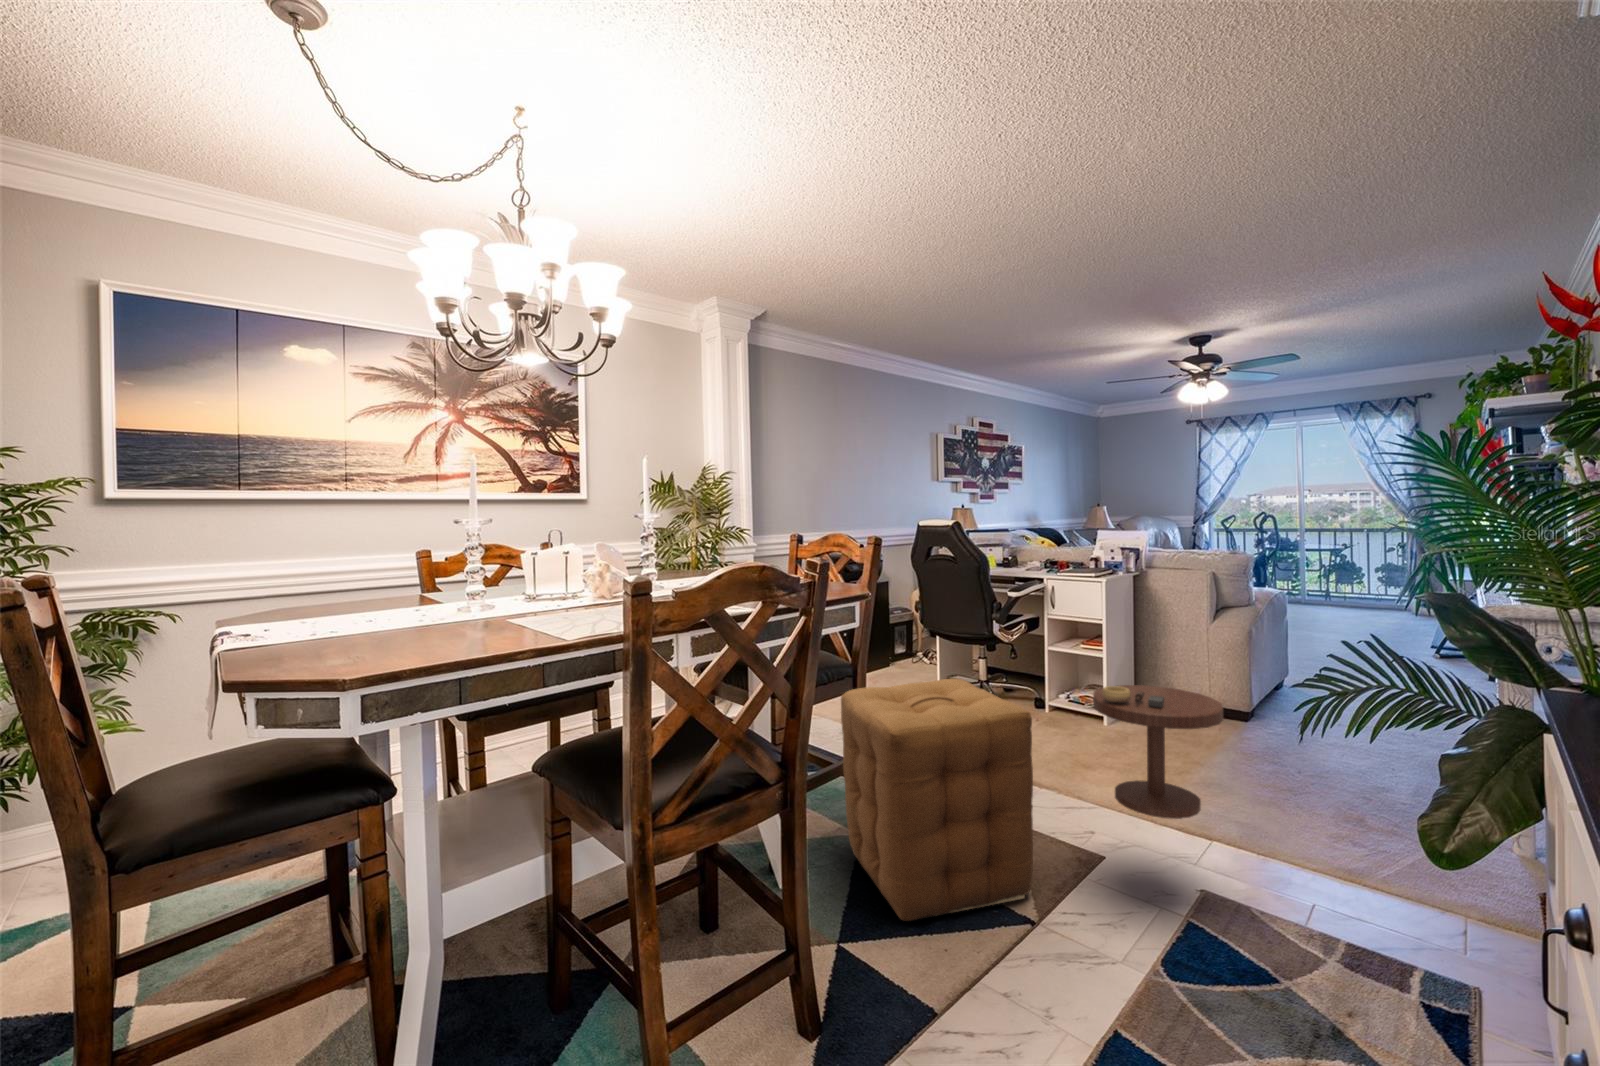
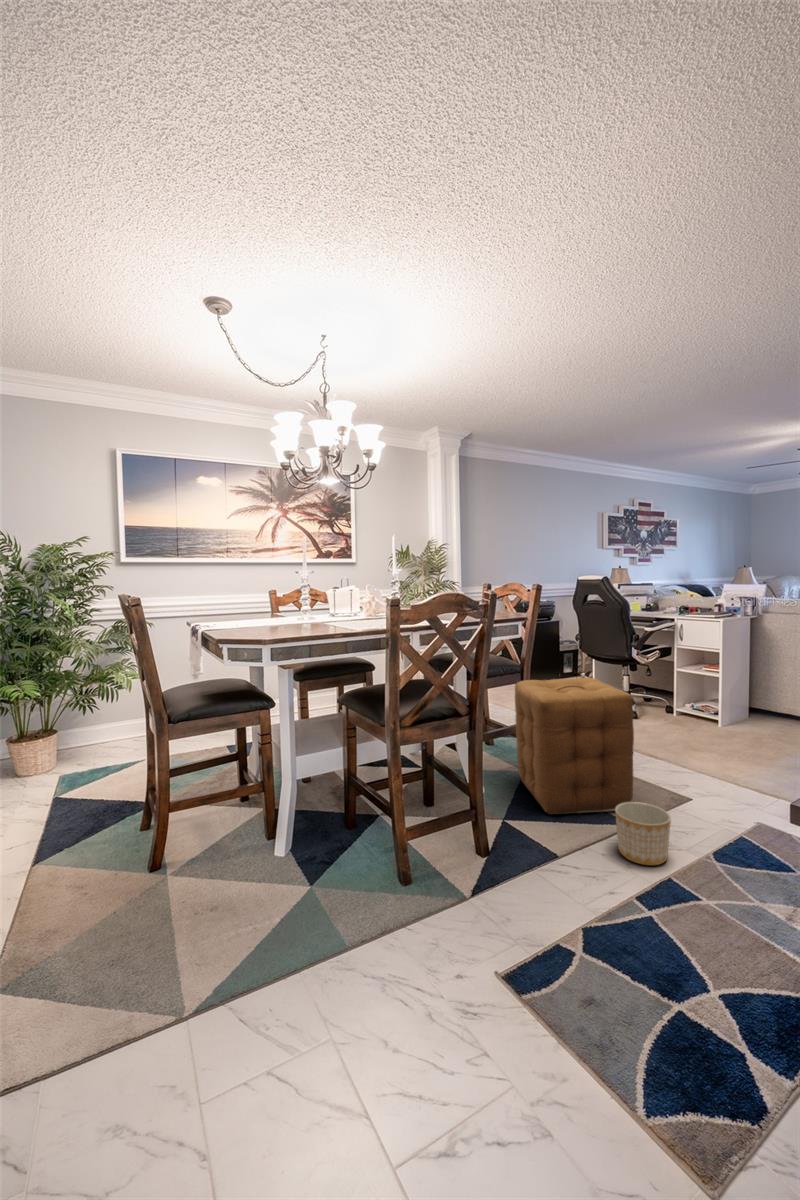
side table: present [1093,685,1223,819] -> none [676,682,761,817]
planter: none [1024,902,1118,1025] -> present [615,802,671,865]

